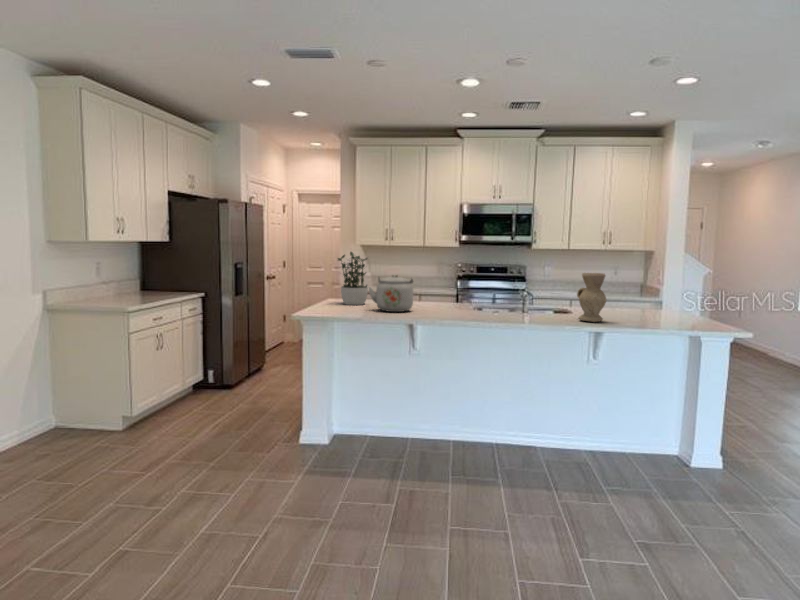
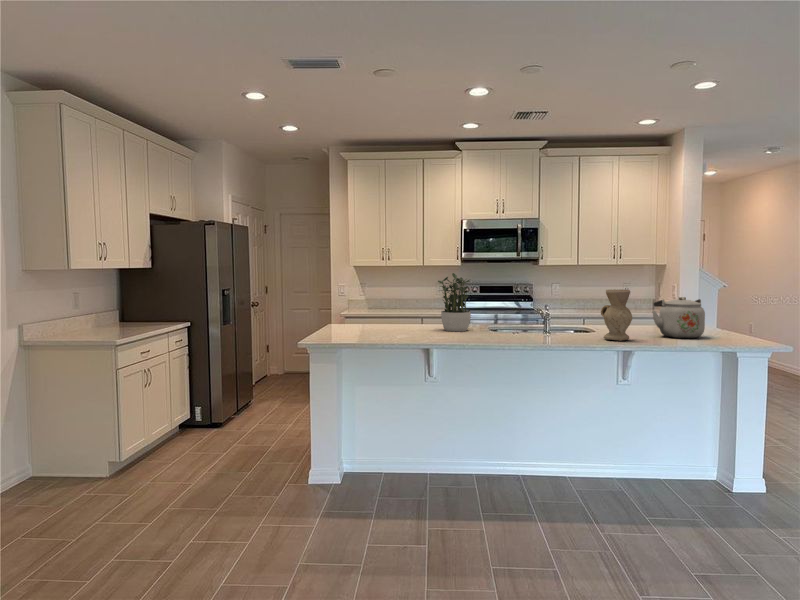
potted plant: present [338,252,368,305] -> present [438,273,471,331]
kettle: present [369,275,413,312] -> present [652,297,705,338]

